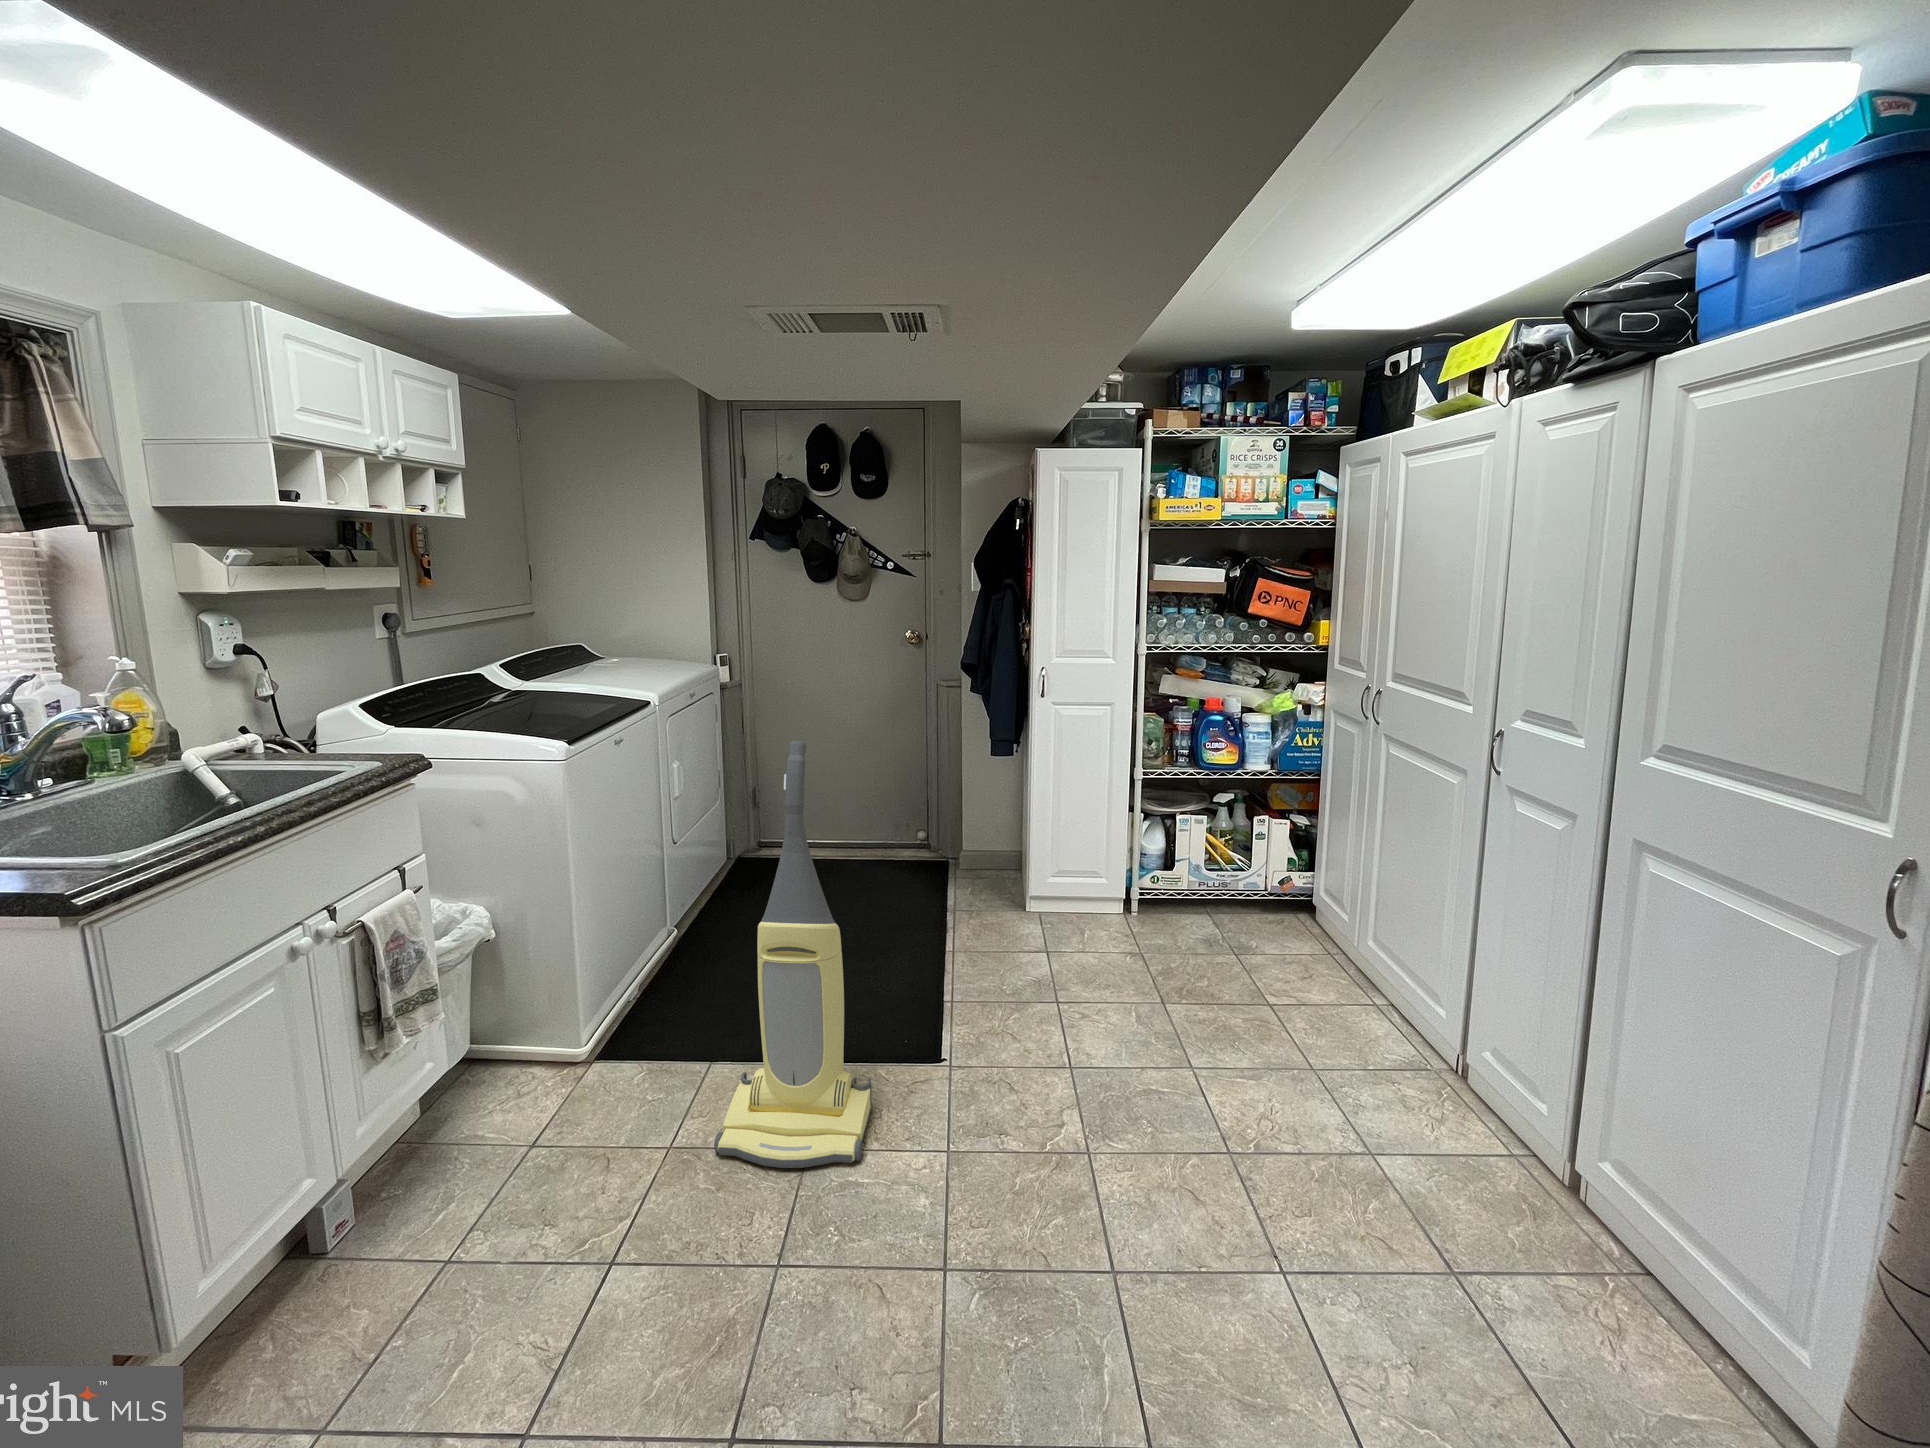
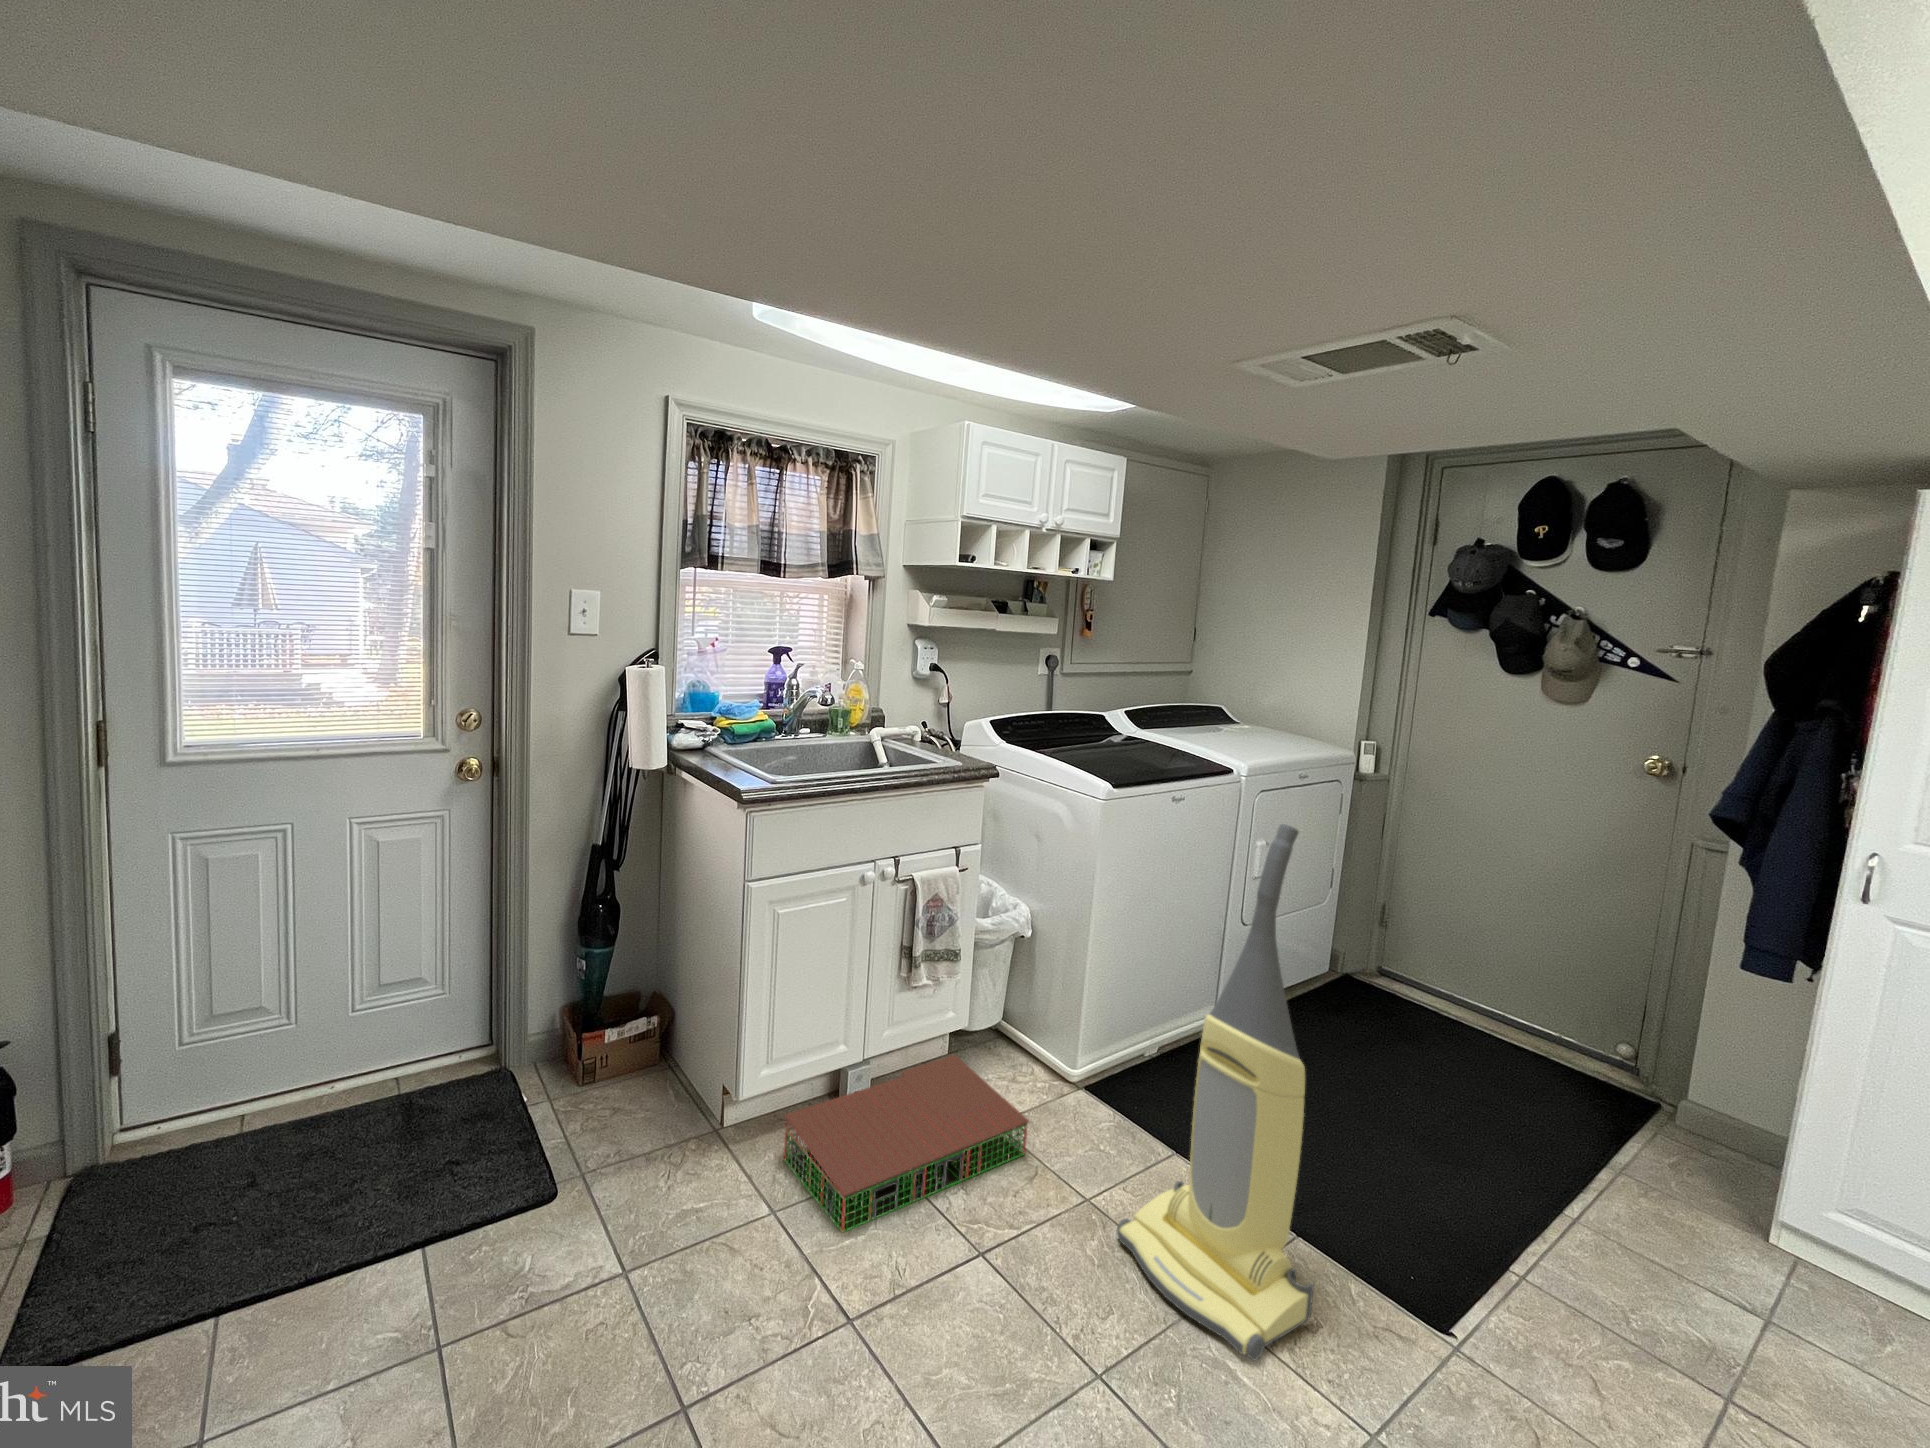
storage bin: none [257,1104,585,1387] -> present [784,1055,1029,1232]

